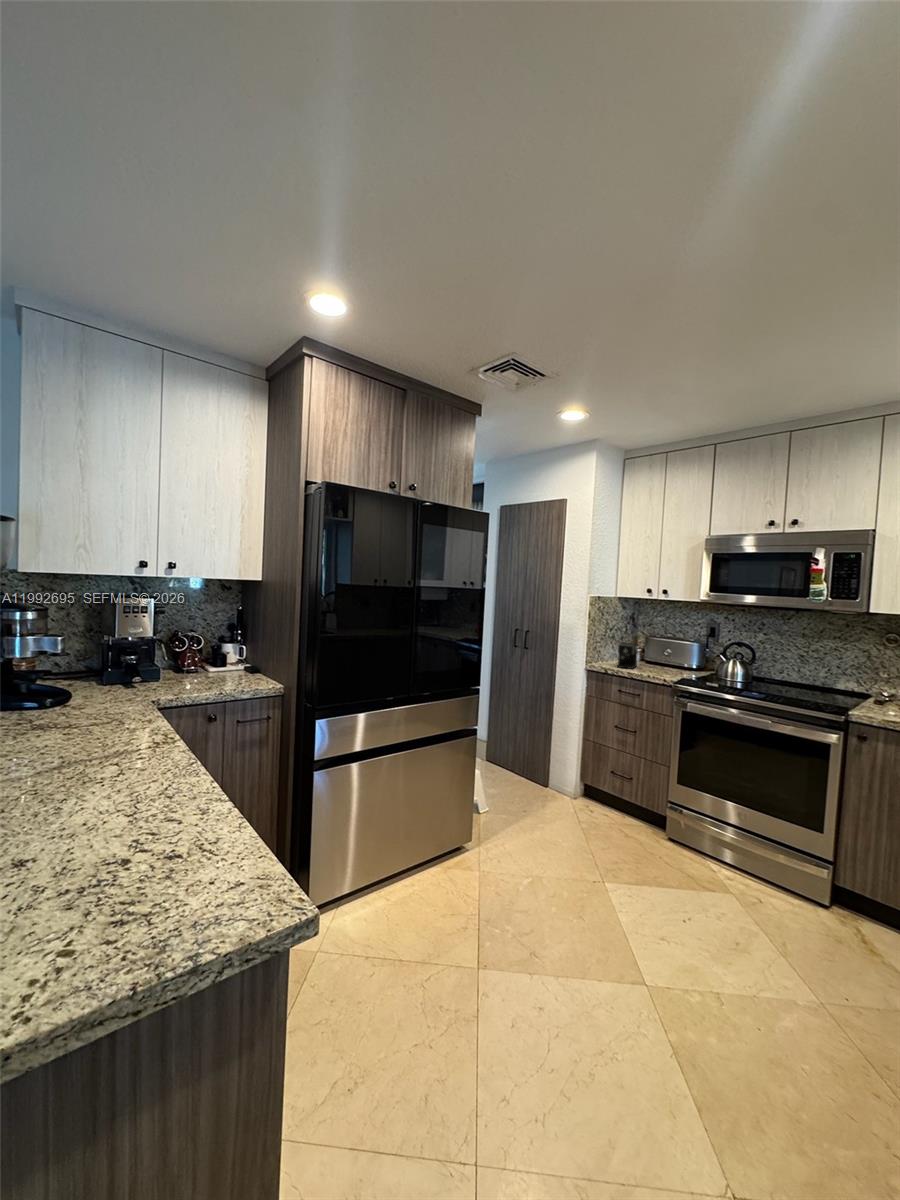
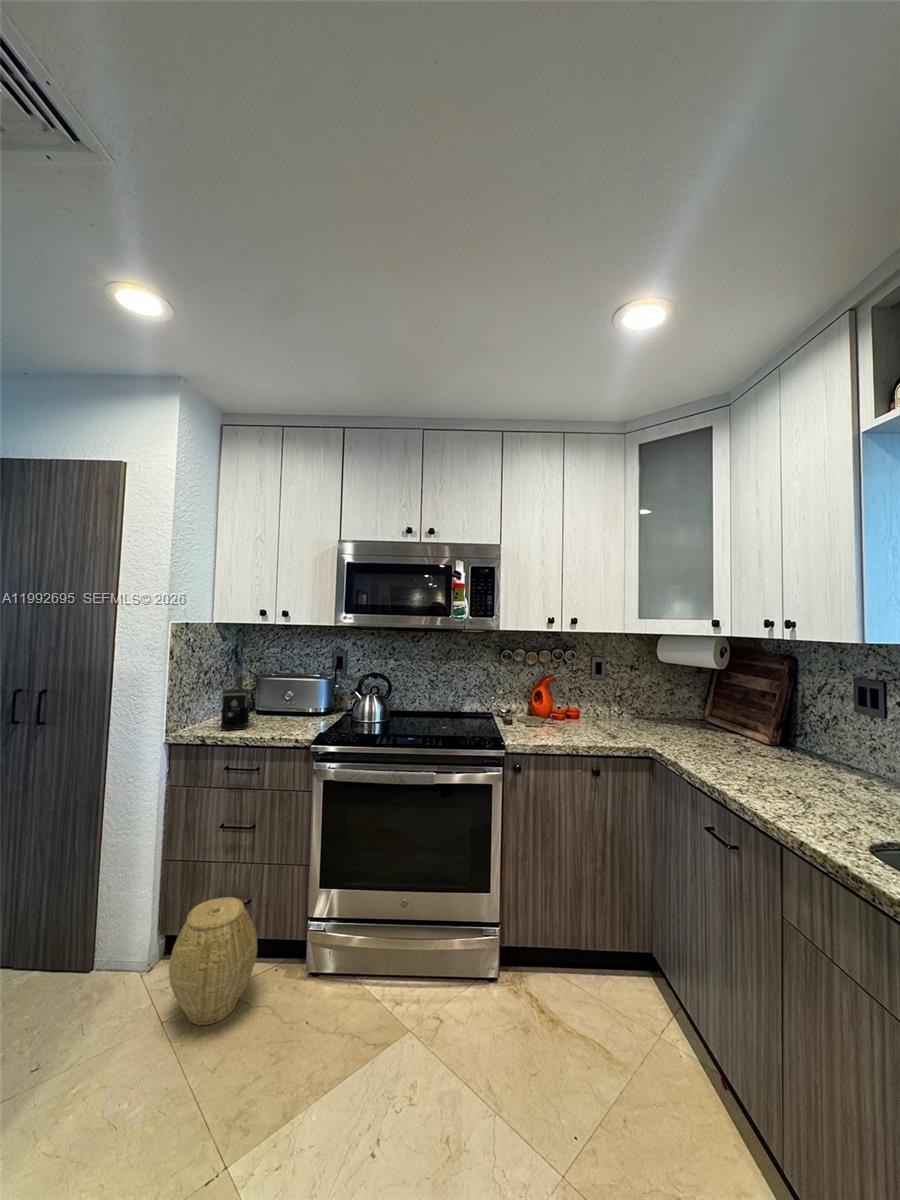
woven basket: none [583,765,633,831] -> present [169,897,257,1025]

